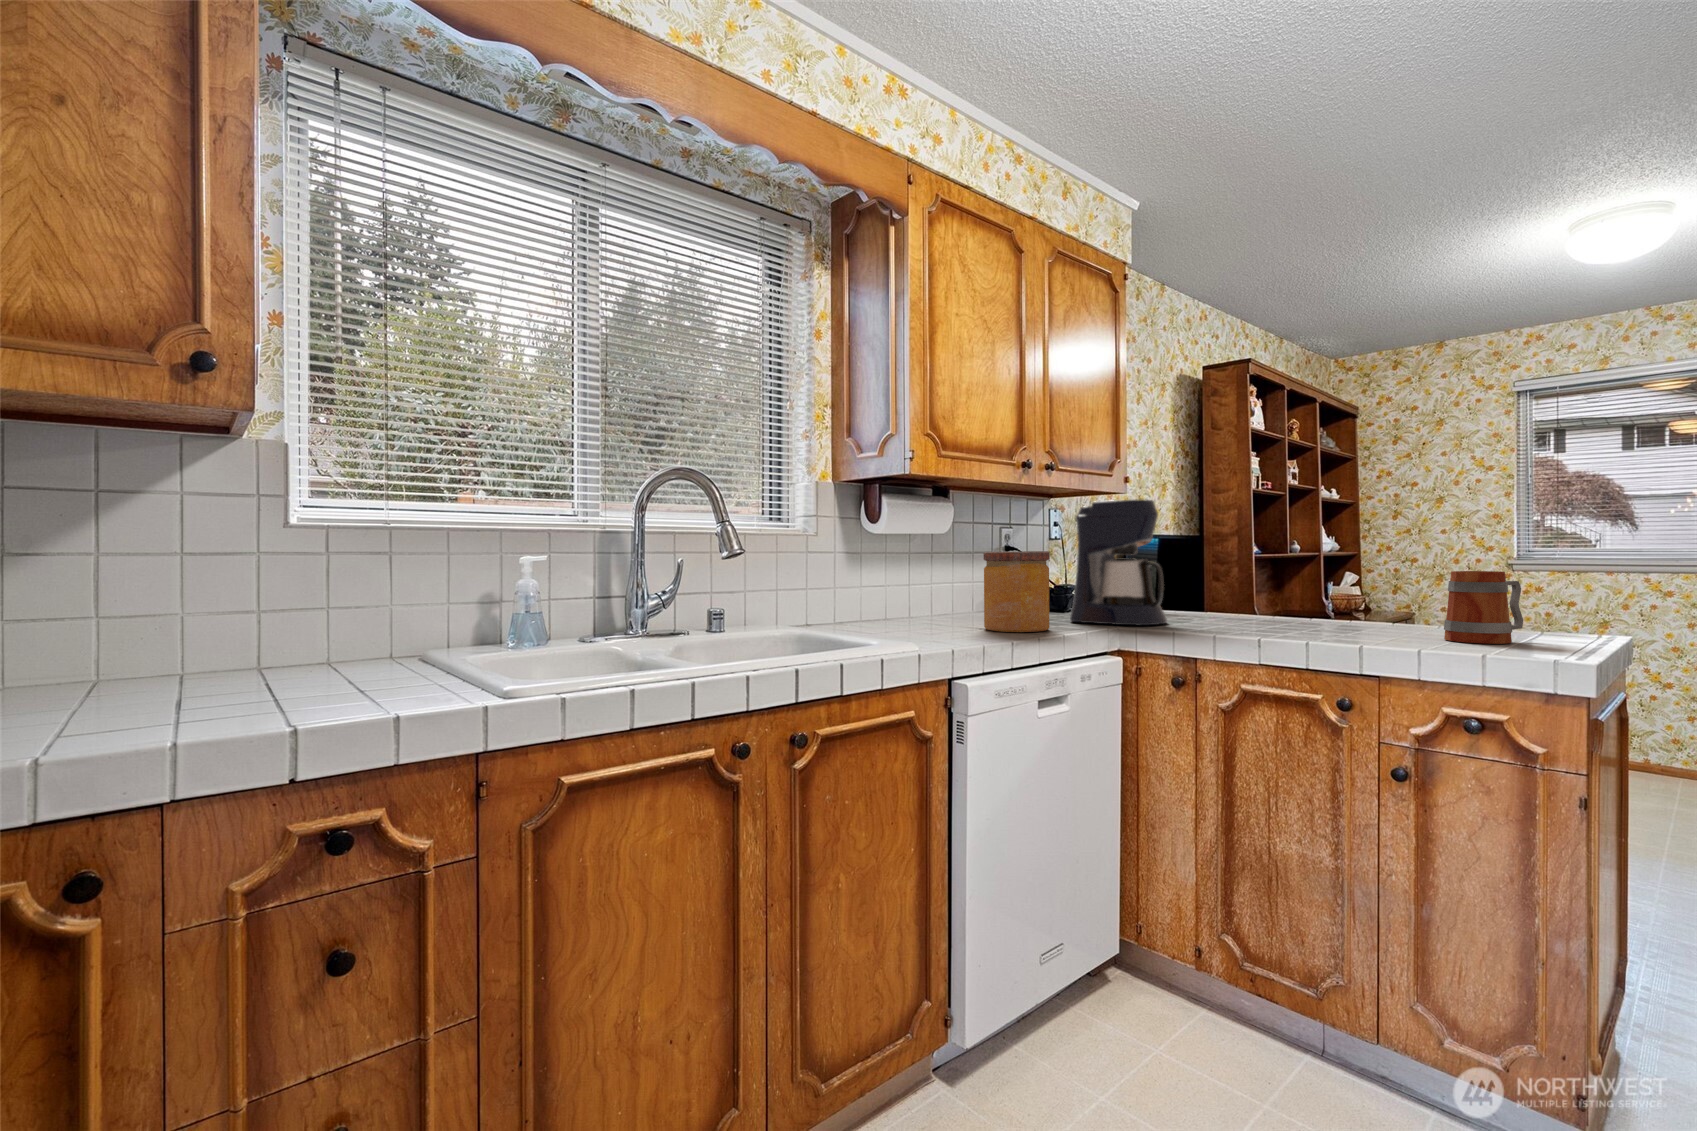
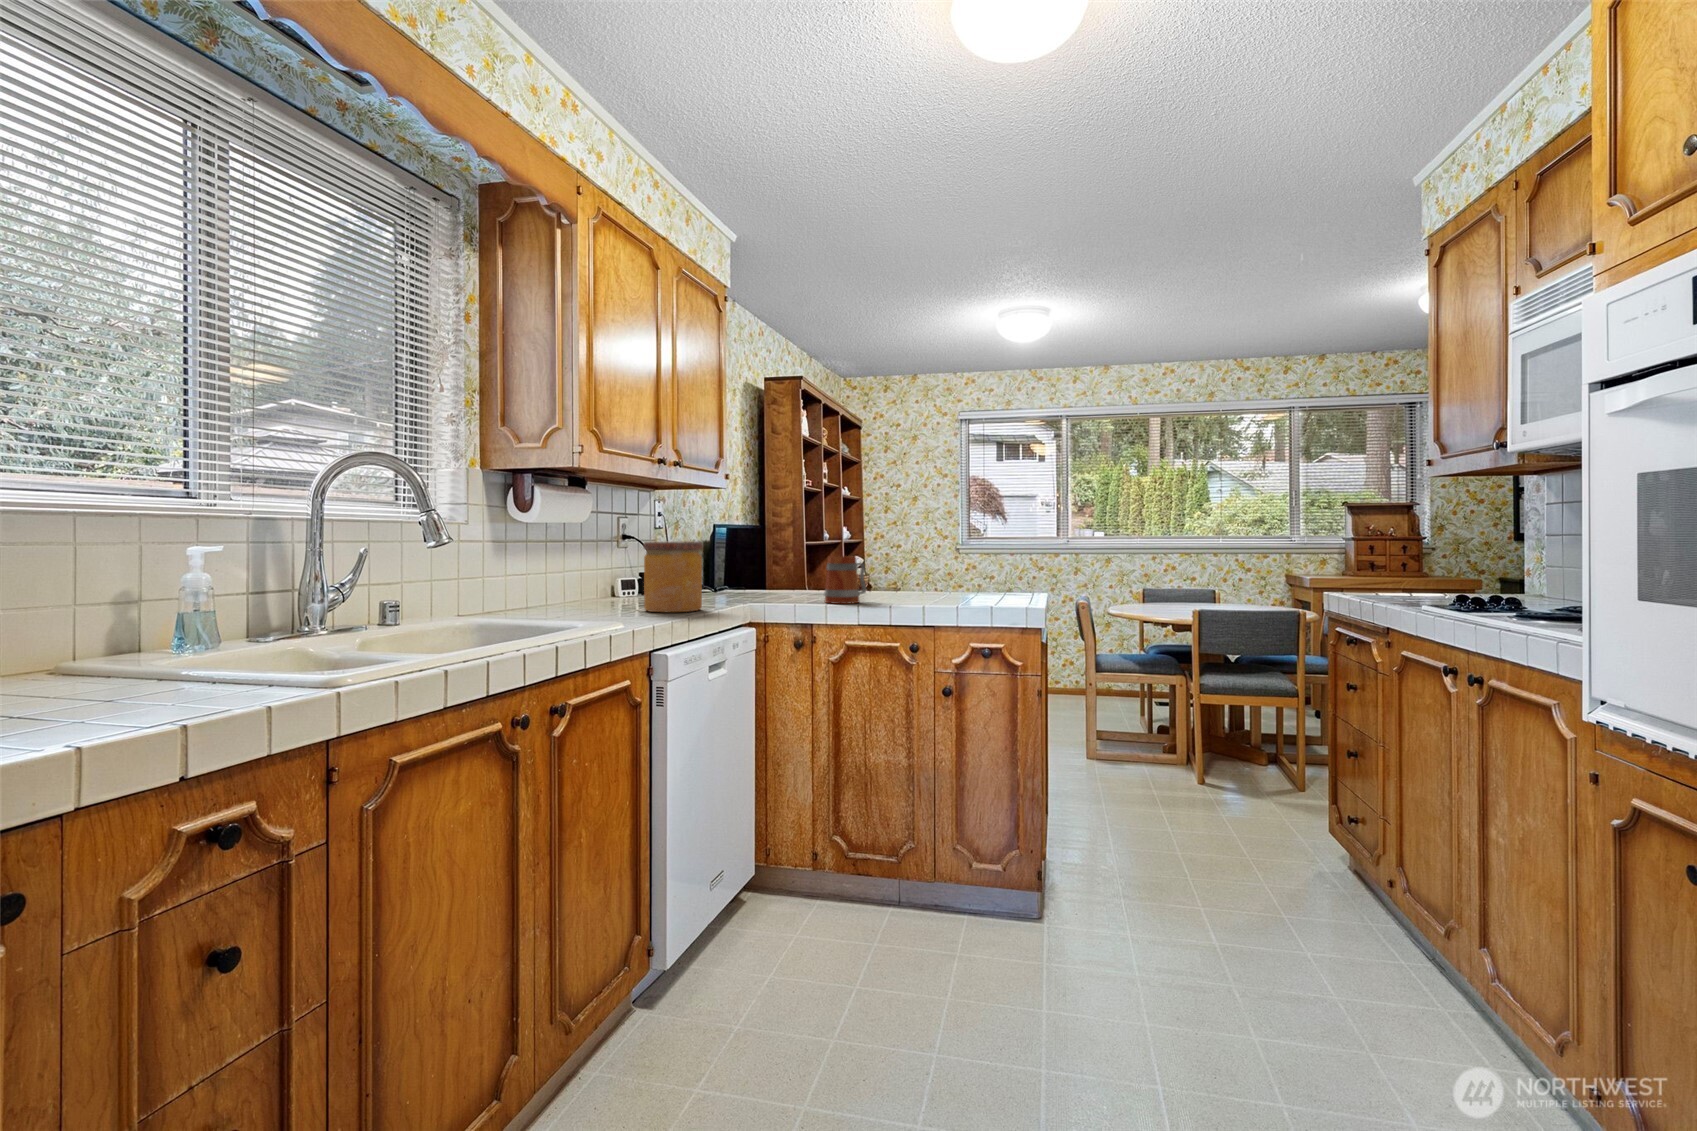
coffee maker: present [1070,499,1167,625] -> none [704,499,782,603]
mug: present [1444,571,1523,644] -> present [824,556,866,604]

